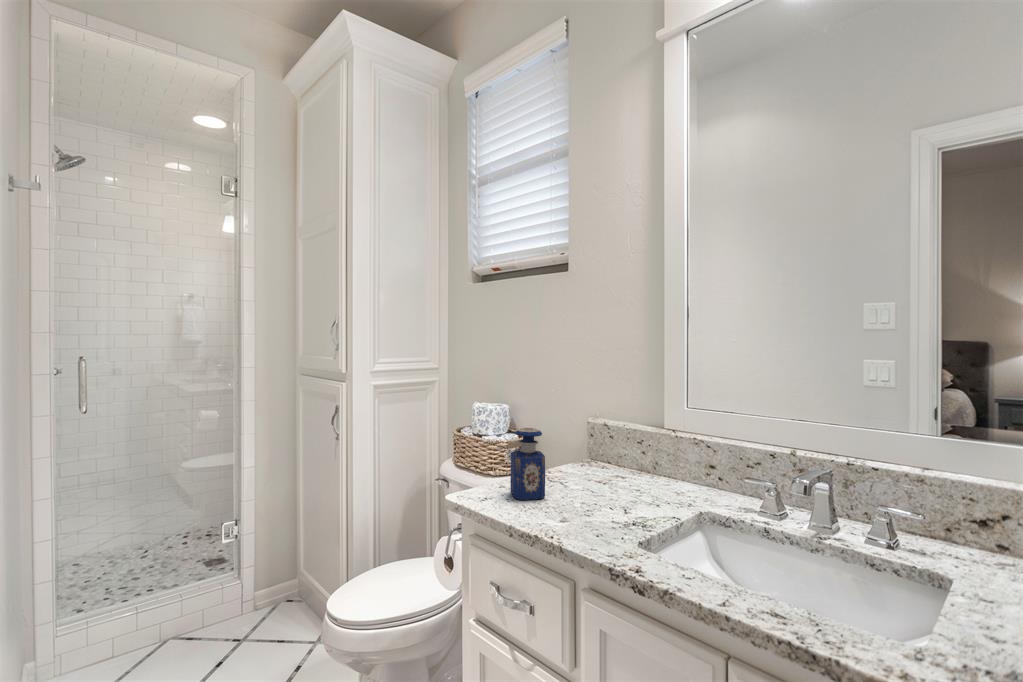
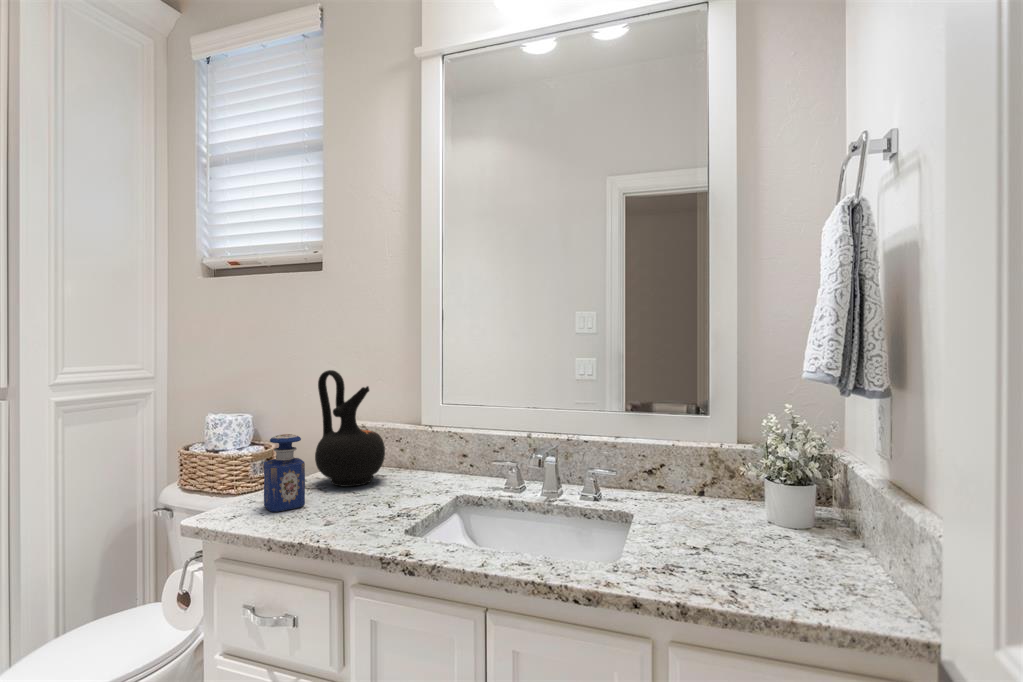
ceramic jug: none [557,368,623,485] -> present [315,370,385,487]

